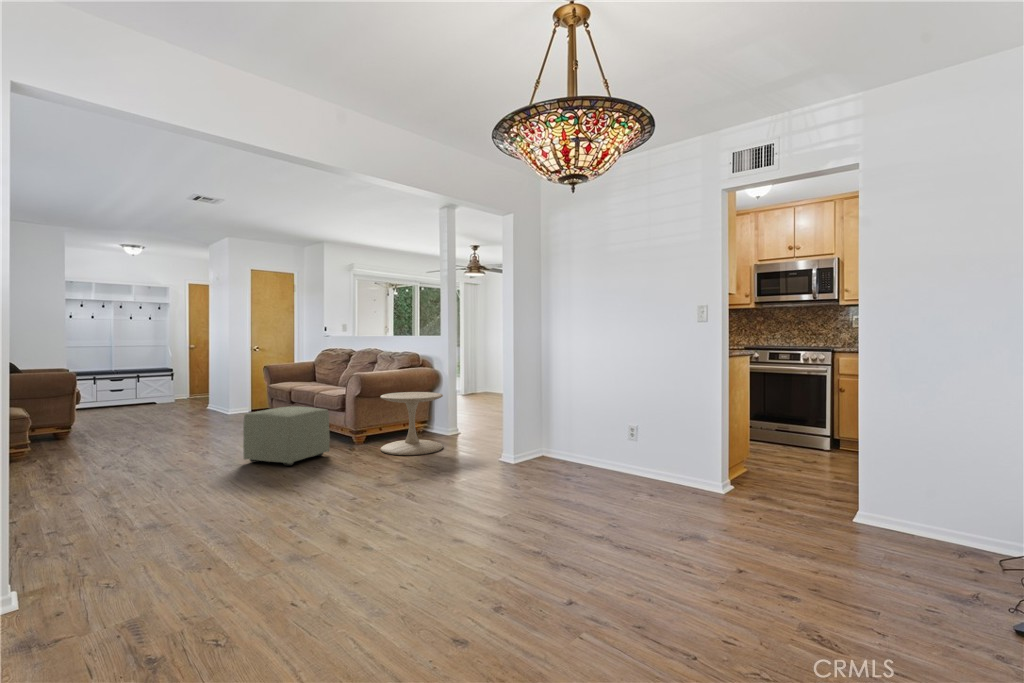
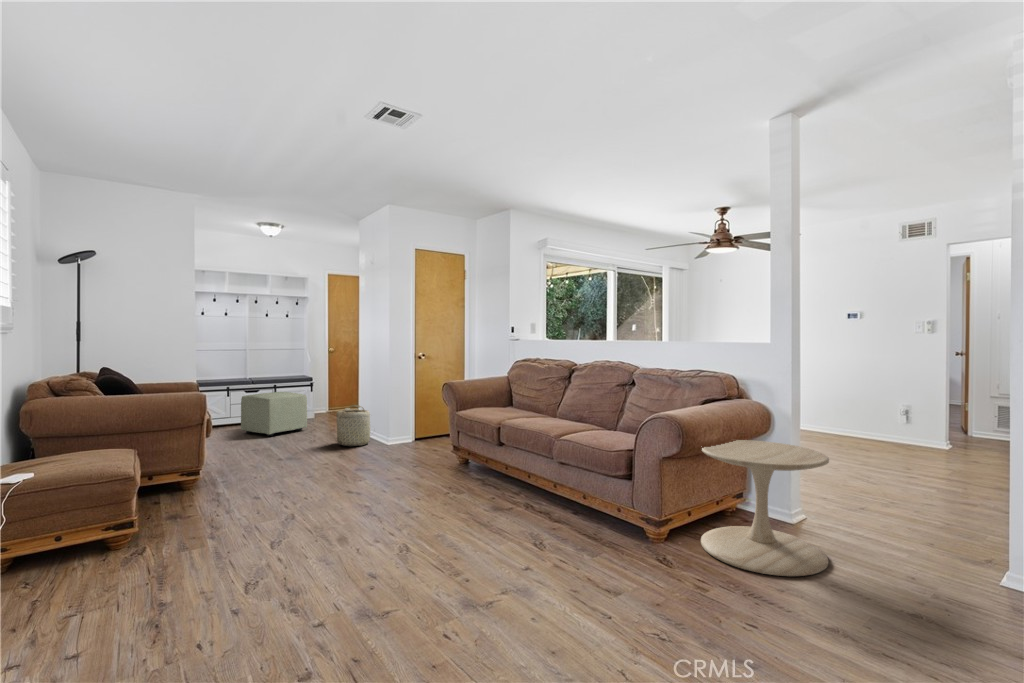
basket: none [183,387,219,417] -> present [336,405,370,446]
ottoman: present [243,406,330,466] -> present [241,392,307,436]

